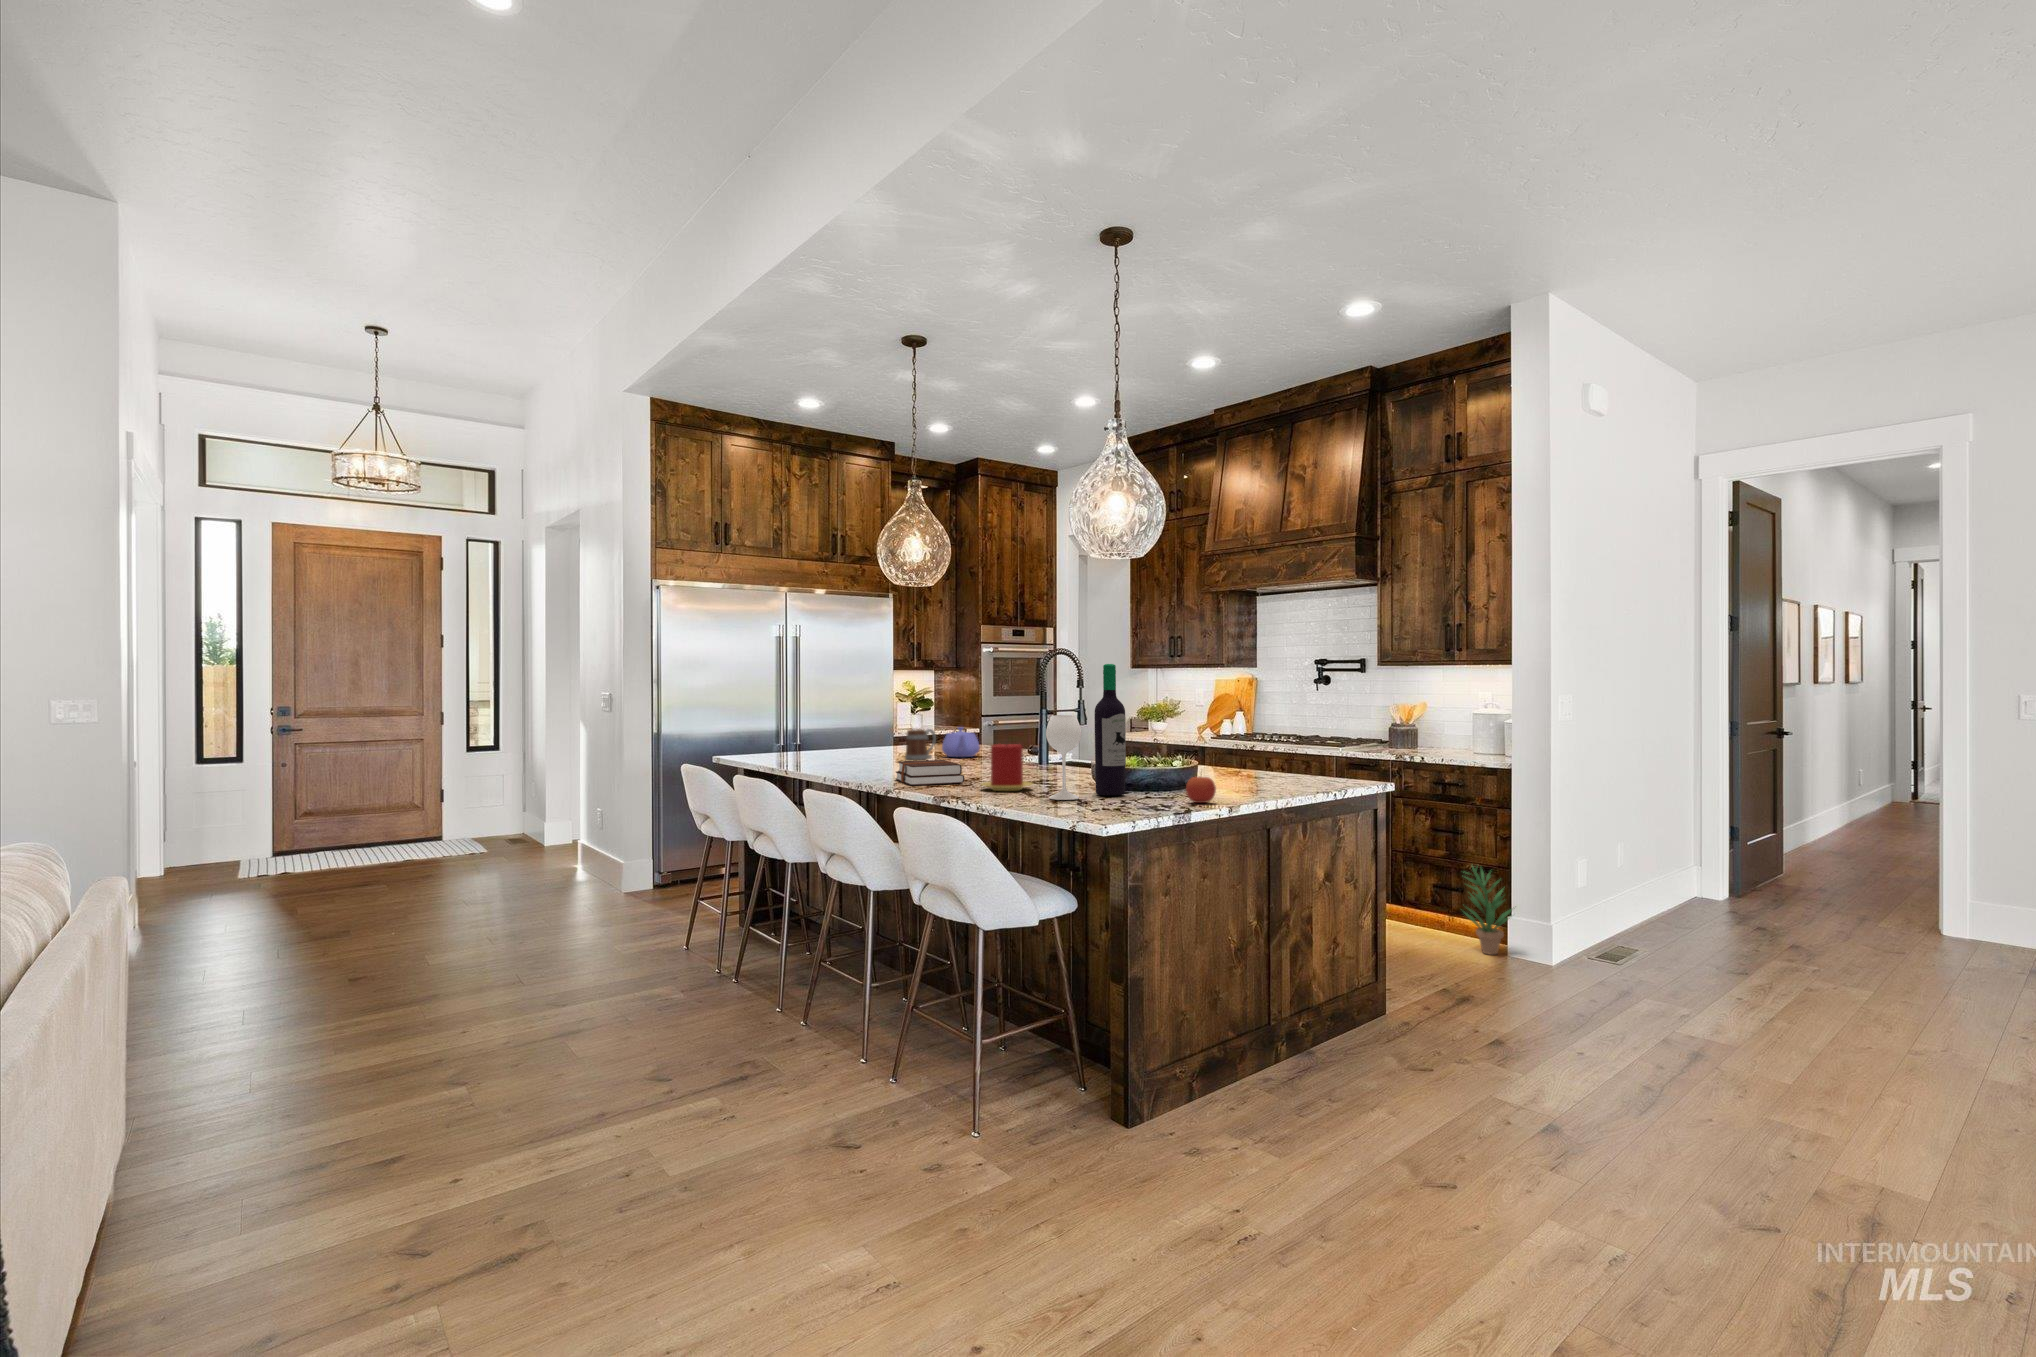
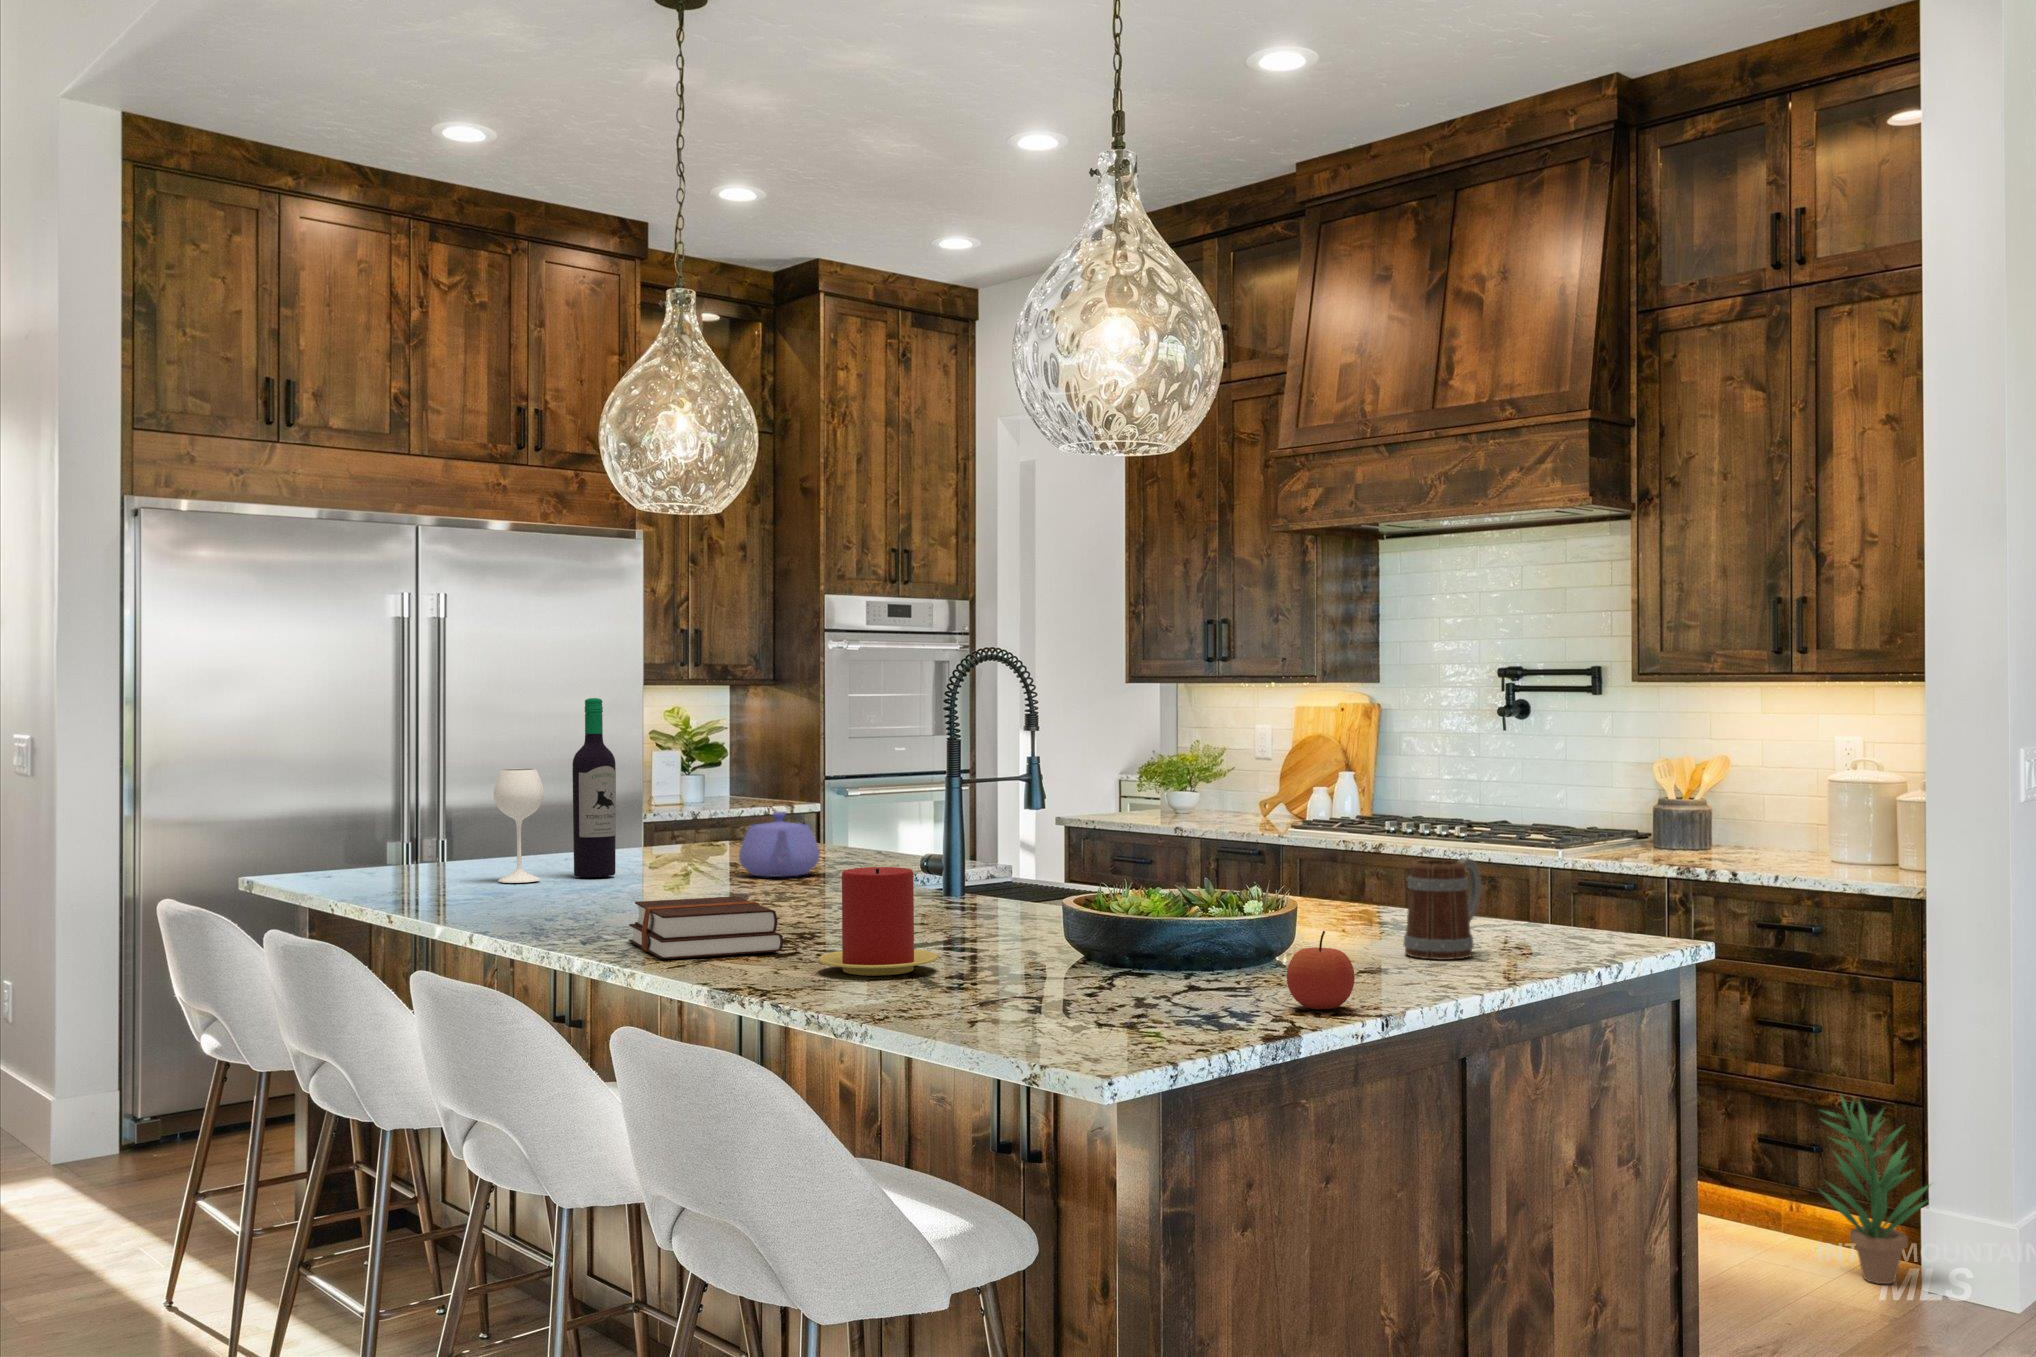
wine bottle: present [1046,664,1126,800] -> present [494,698,616,883]
mug: present [905,729,936,761] -> present [1403,858,1481,960]

